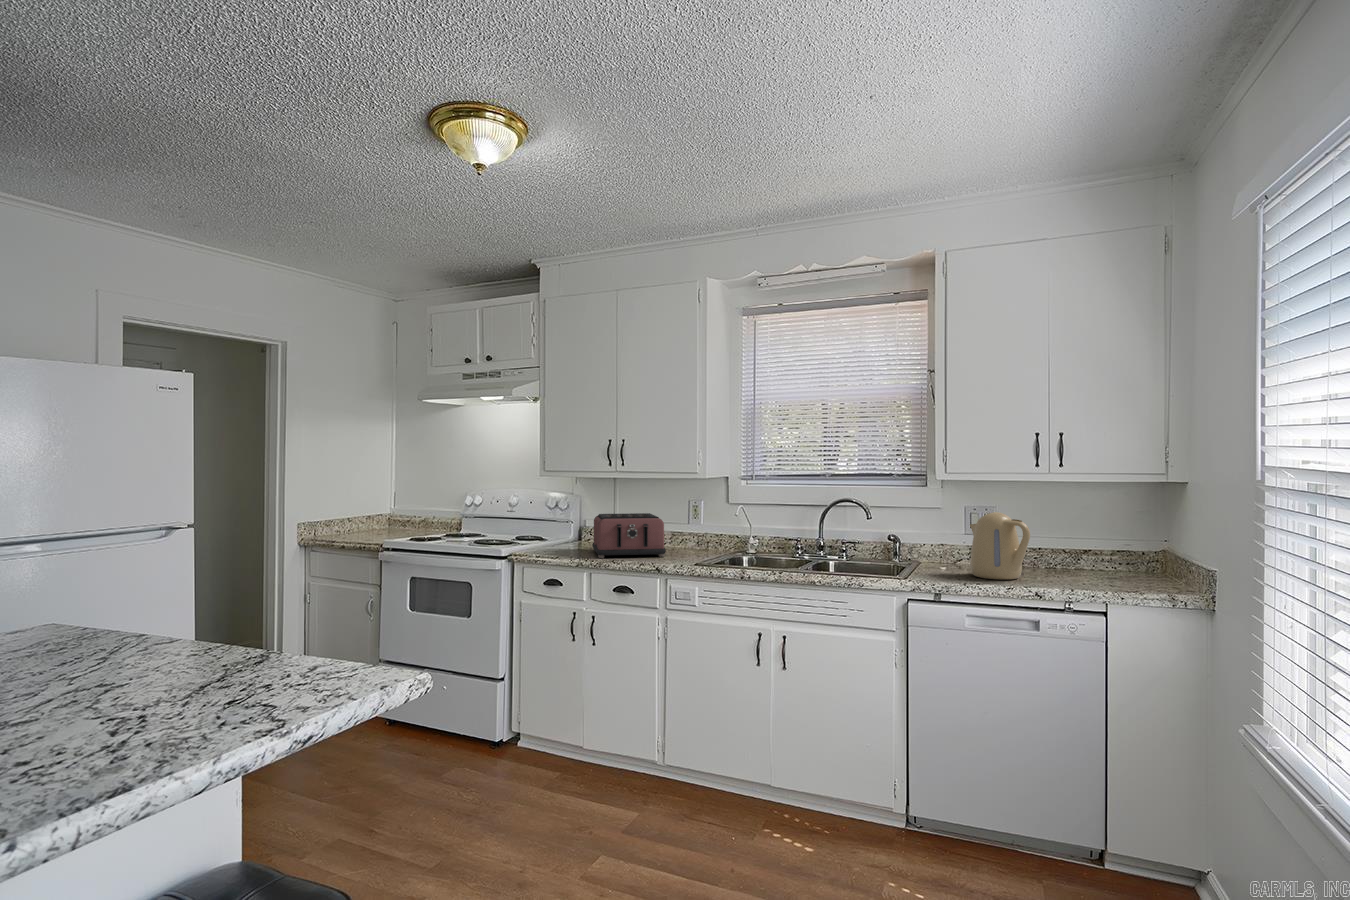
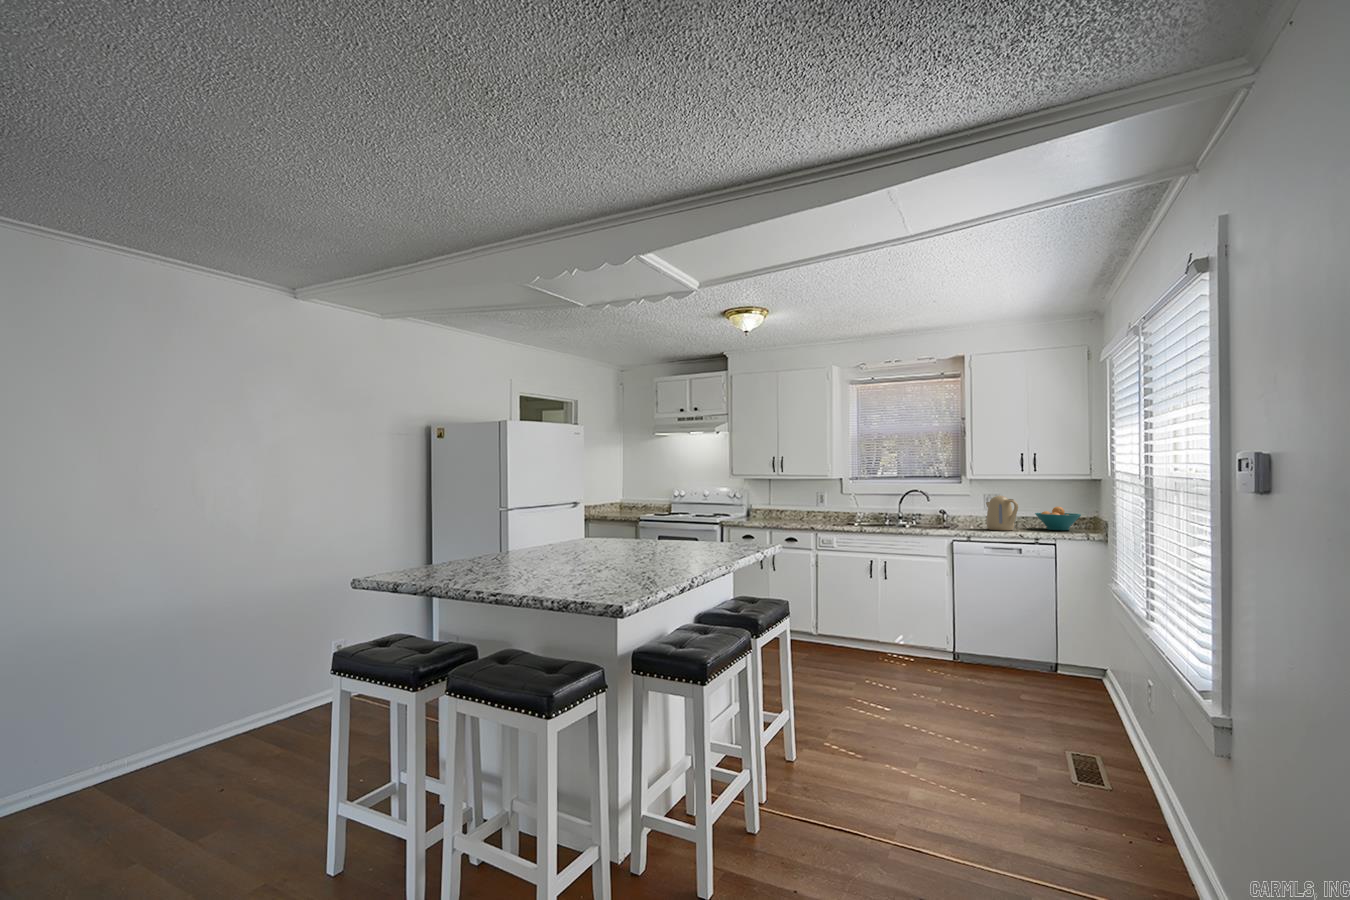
toaster: present [592,513,666,558] -> none [765,499,811,523]
fruit bowl: none [1058,532,1144,578] -> present [1035,507,1081,530]

